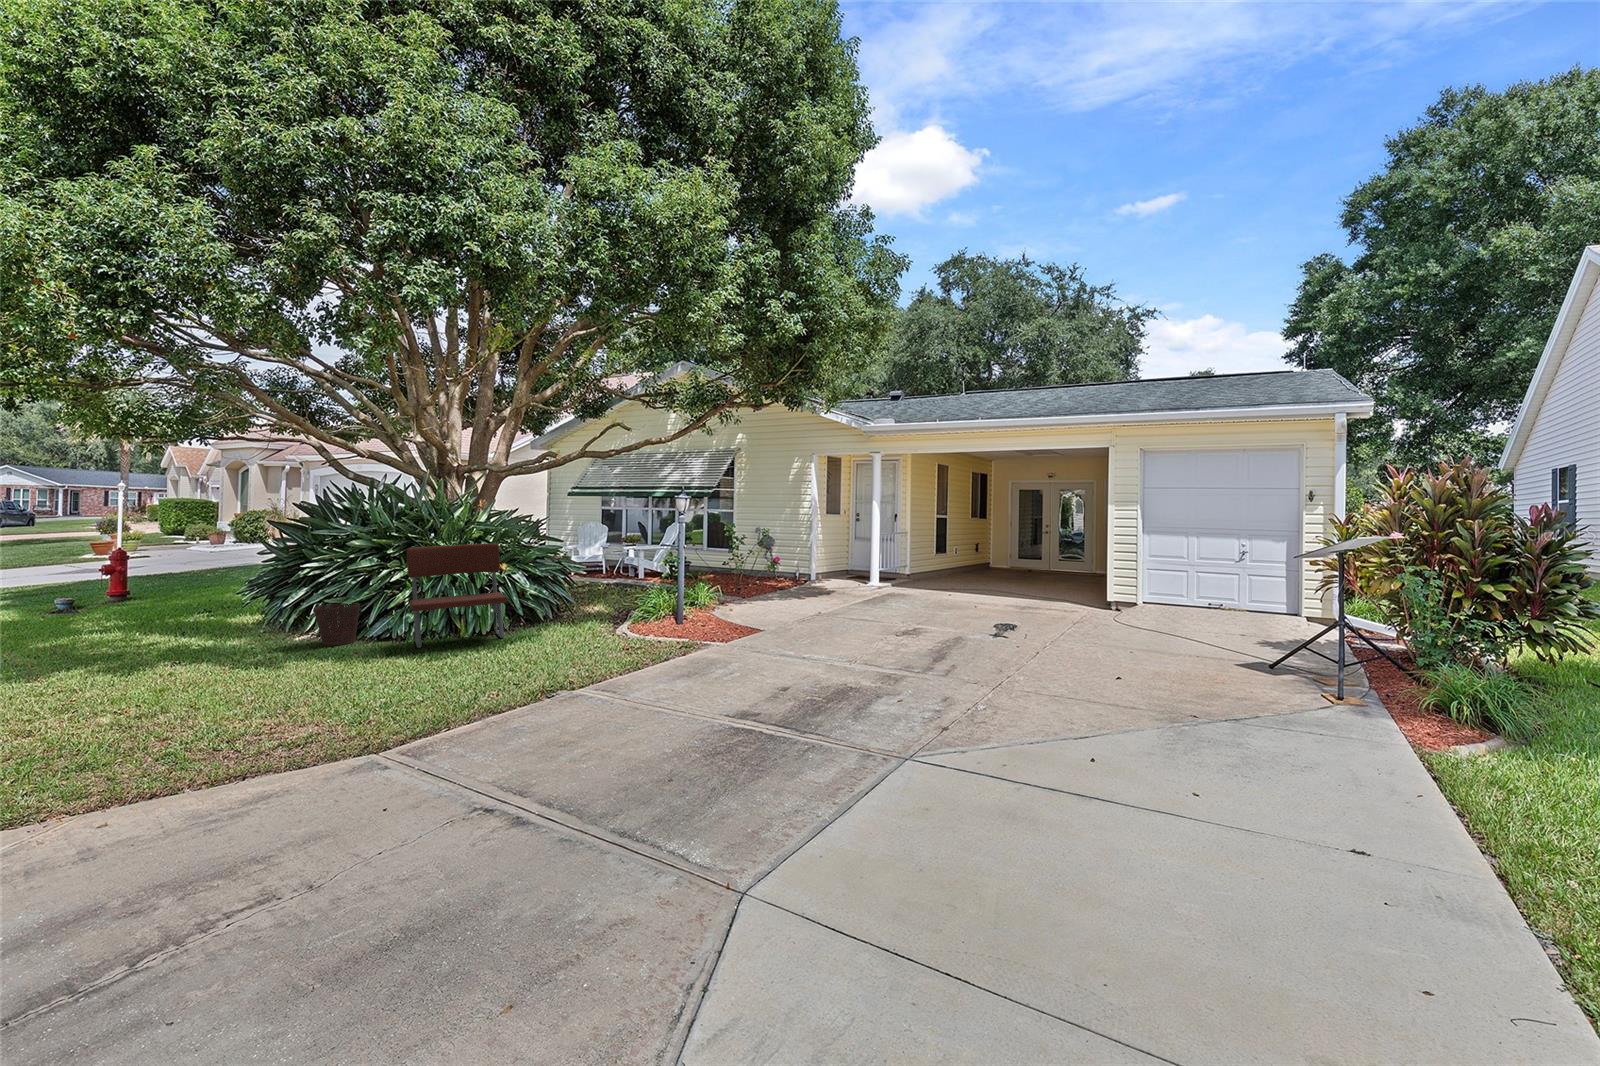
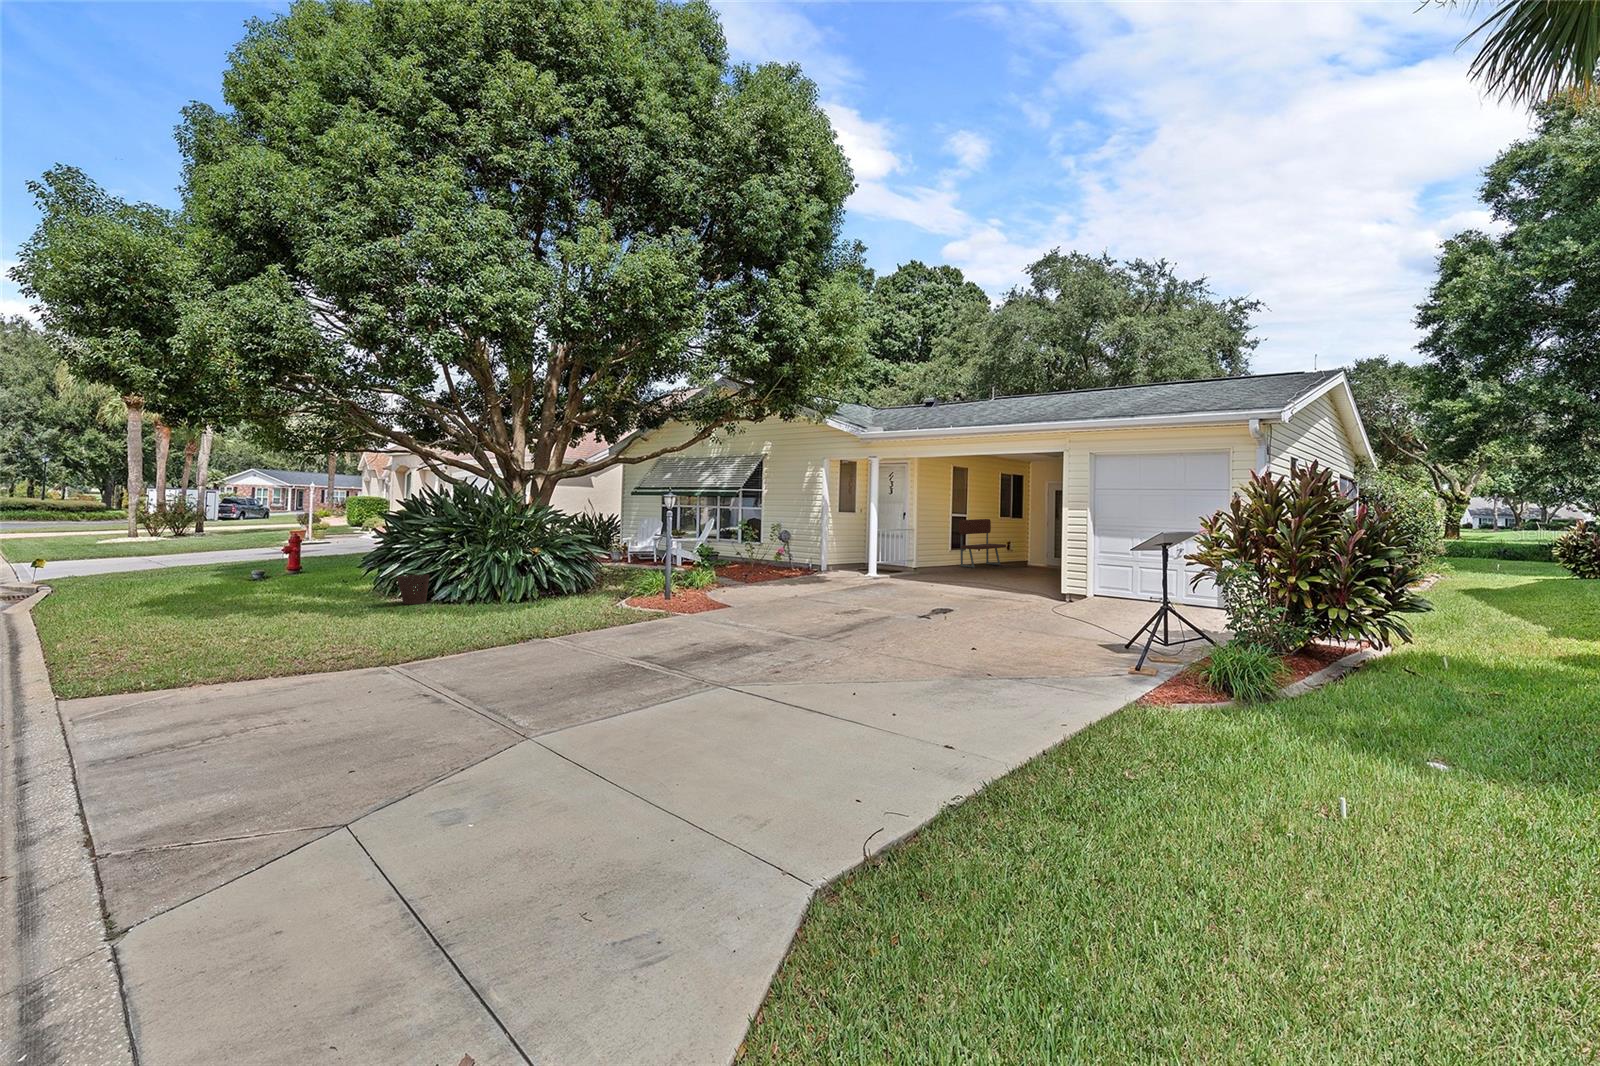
bench: present [407,543,507,648] -> present [959,519,1006,568]

